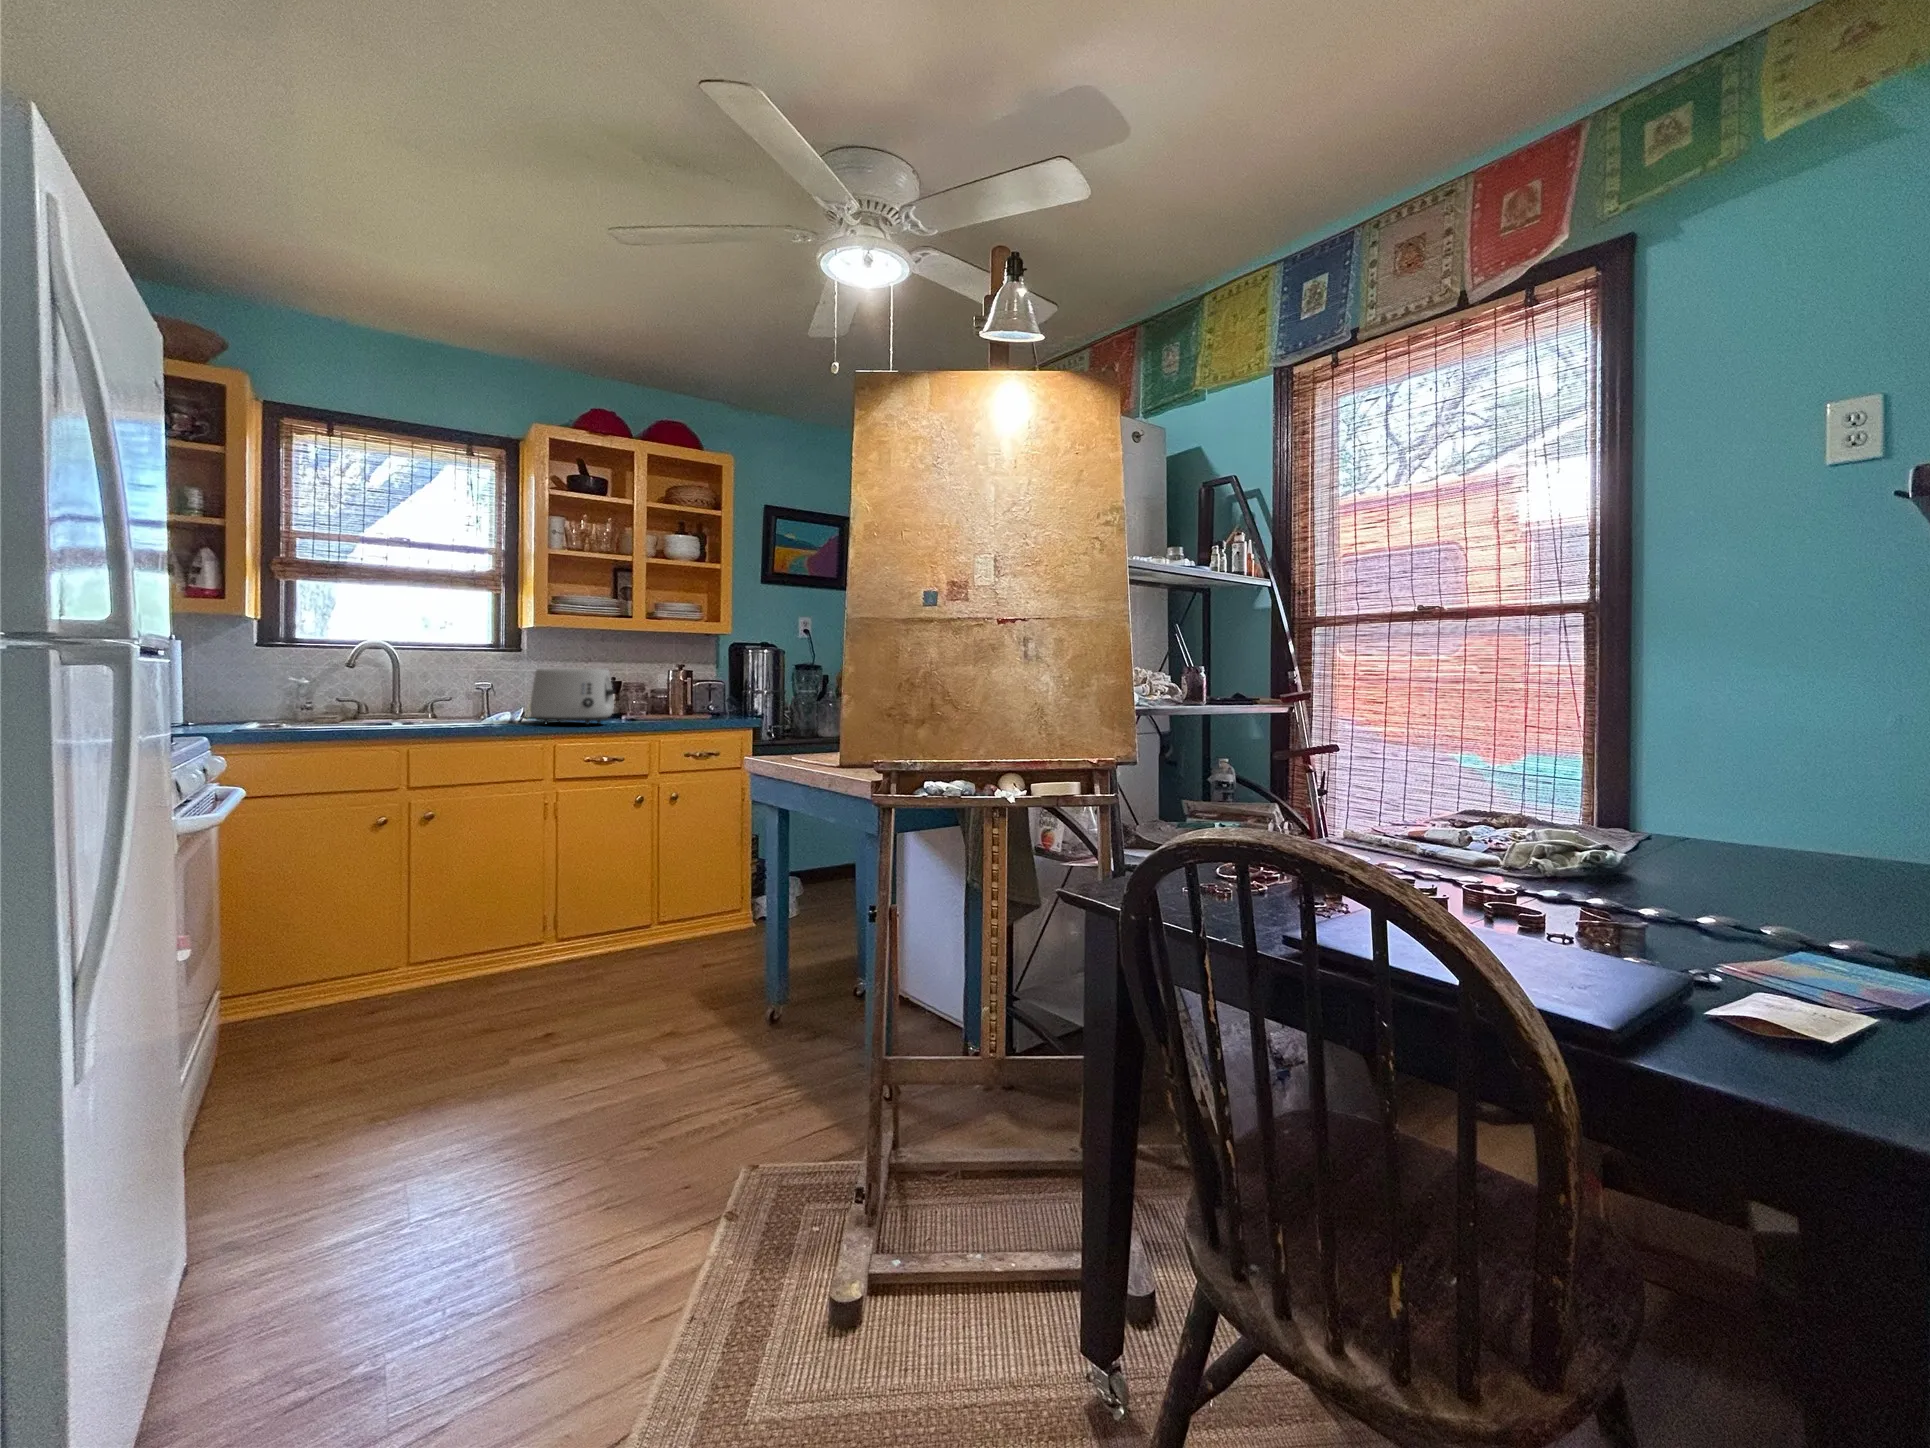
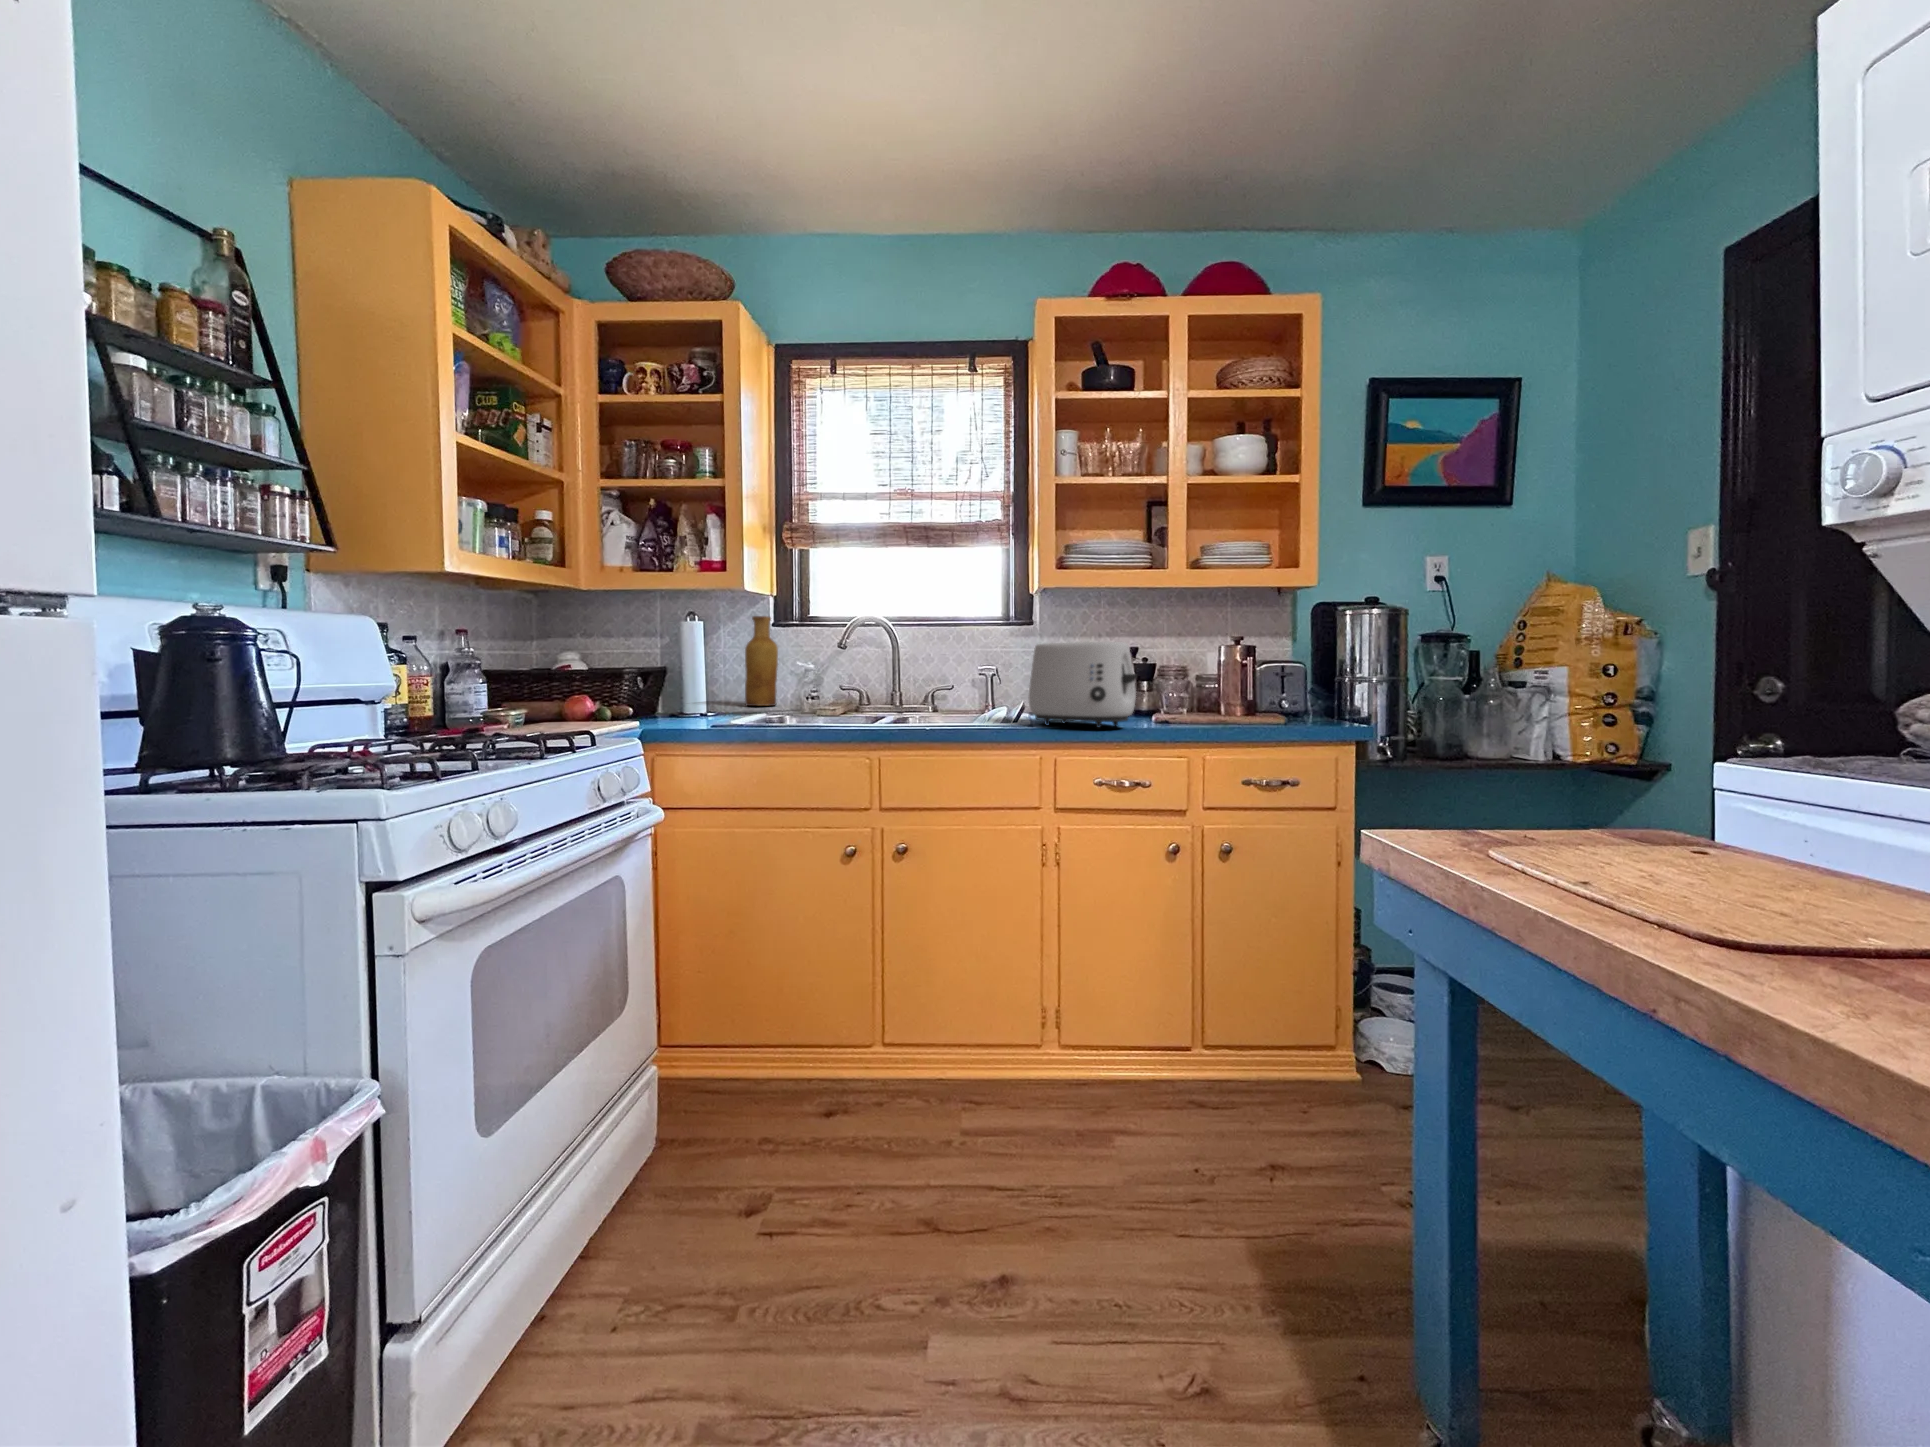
vase: none [224,637,263,716] -> present [745,616,778,706]

